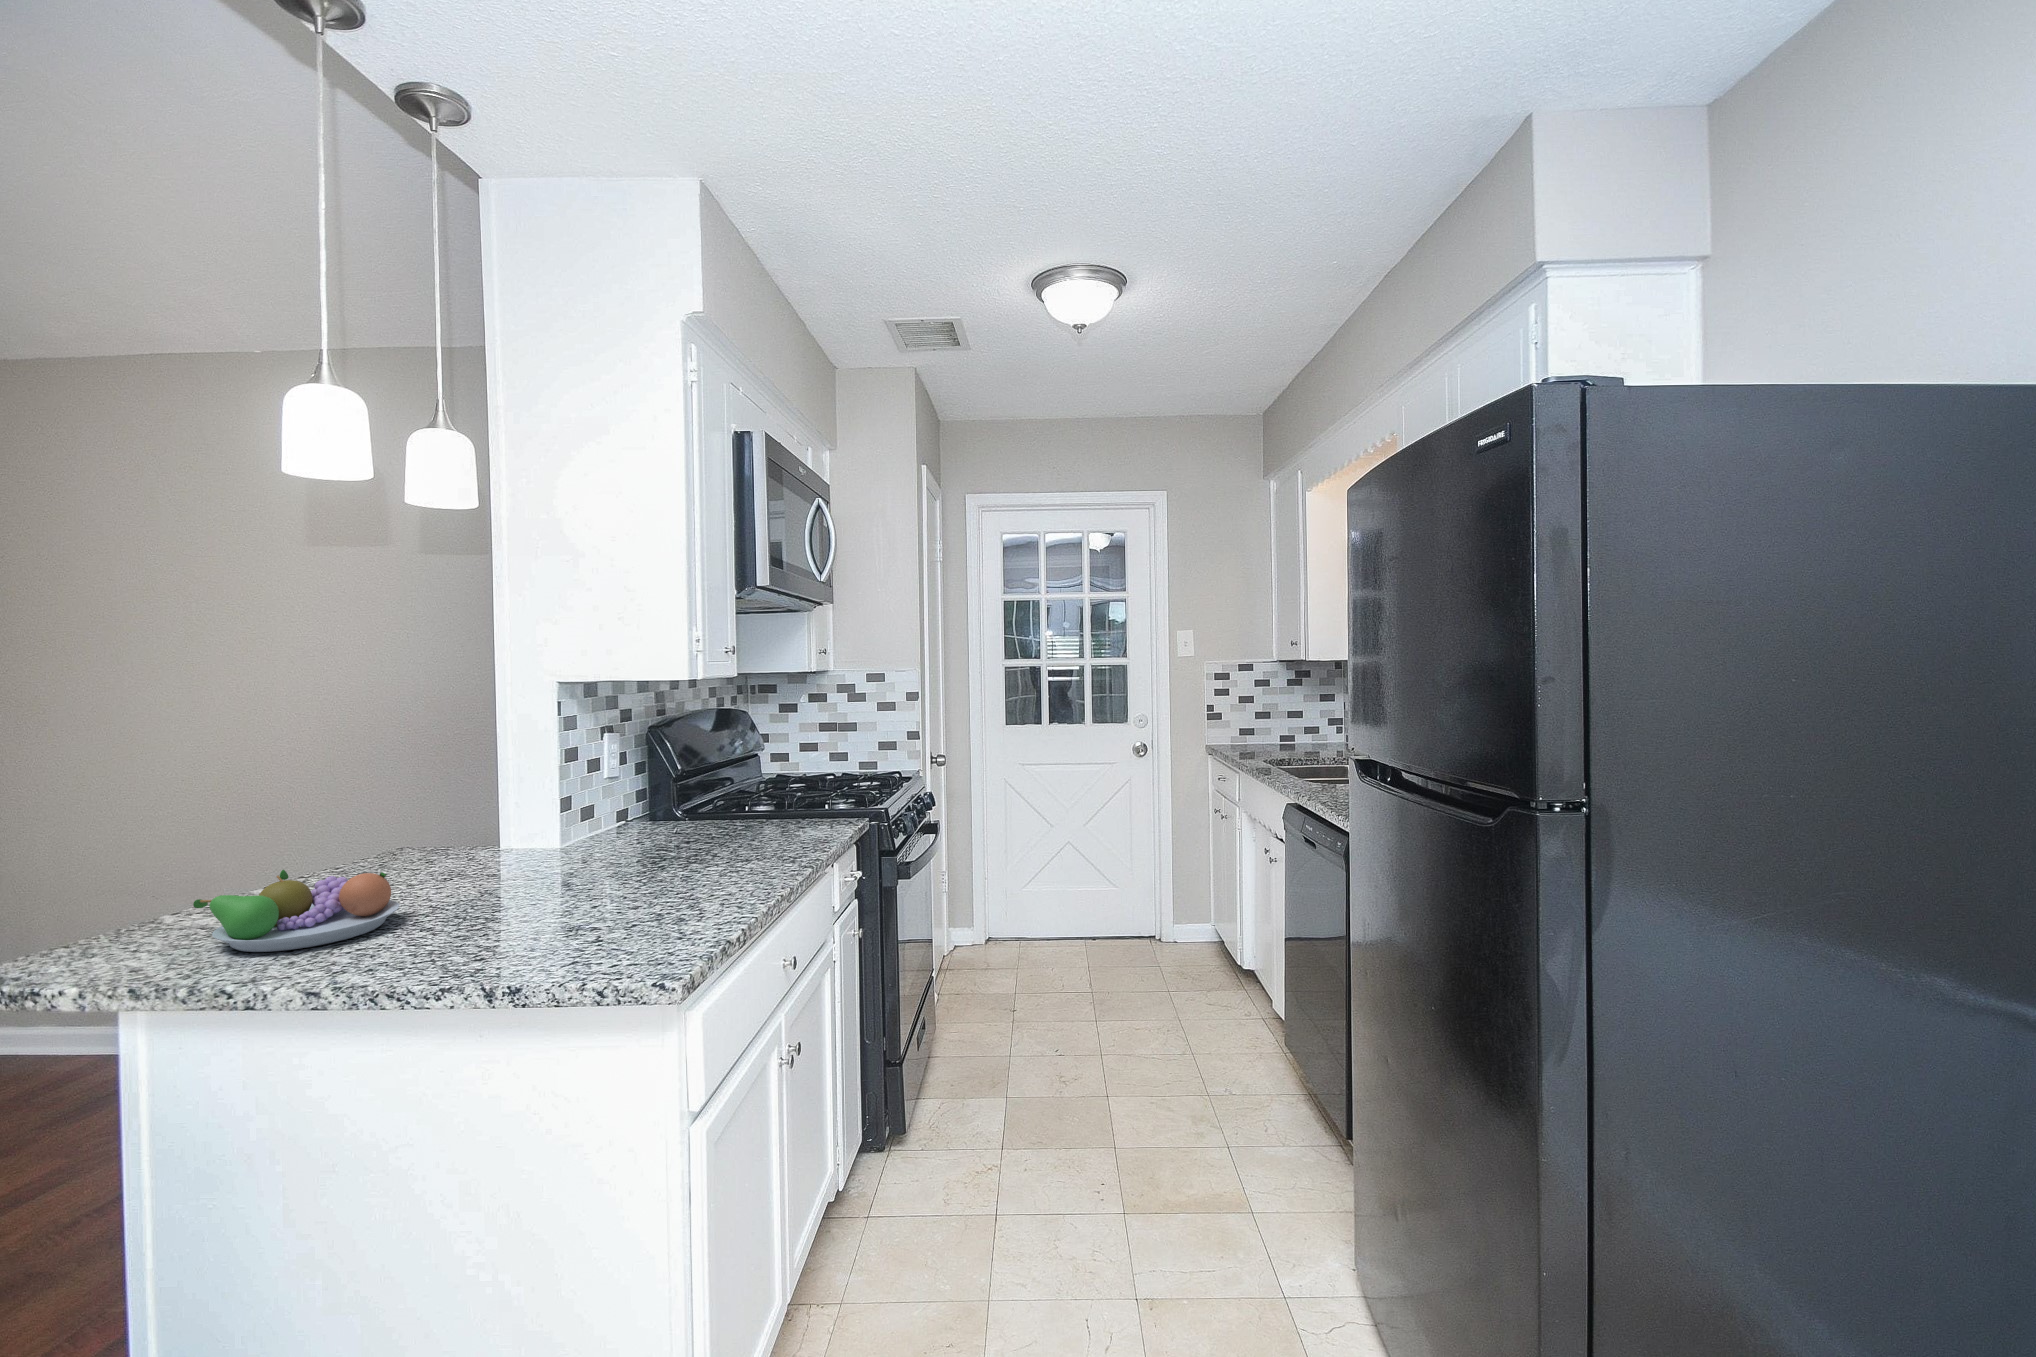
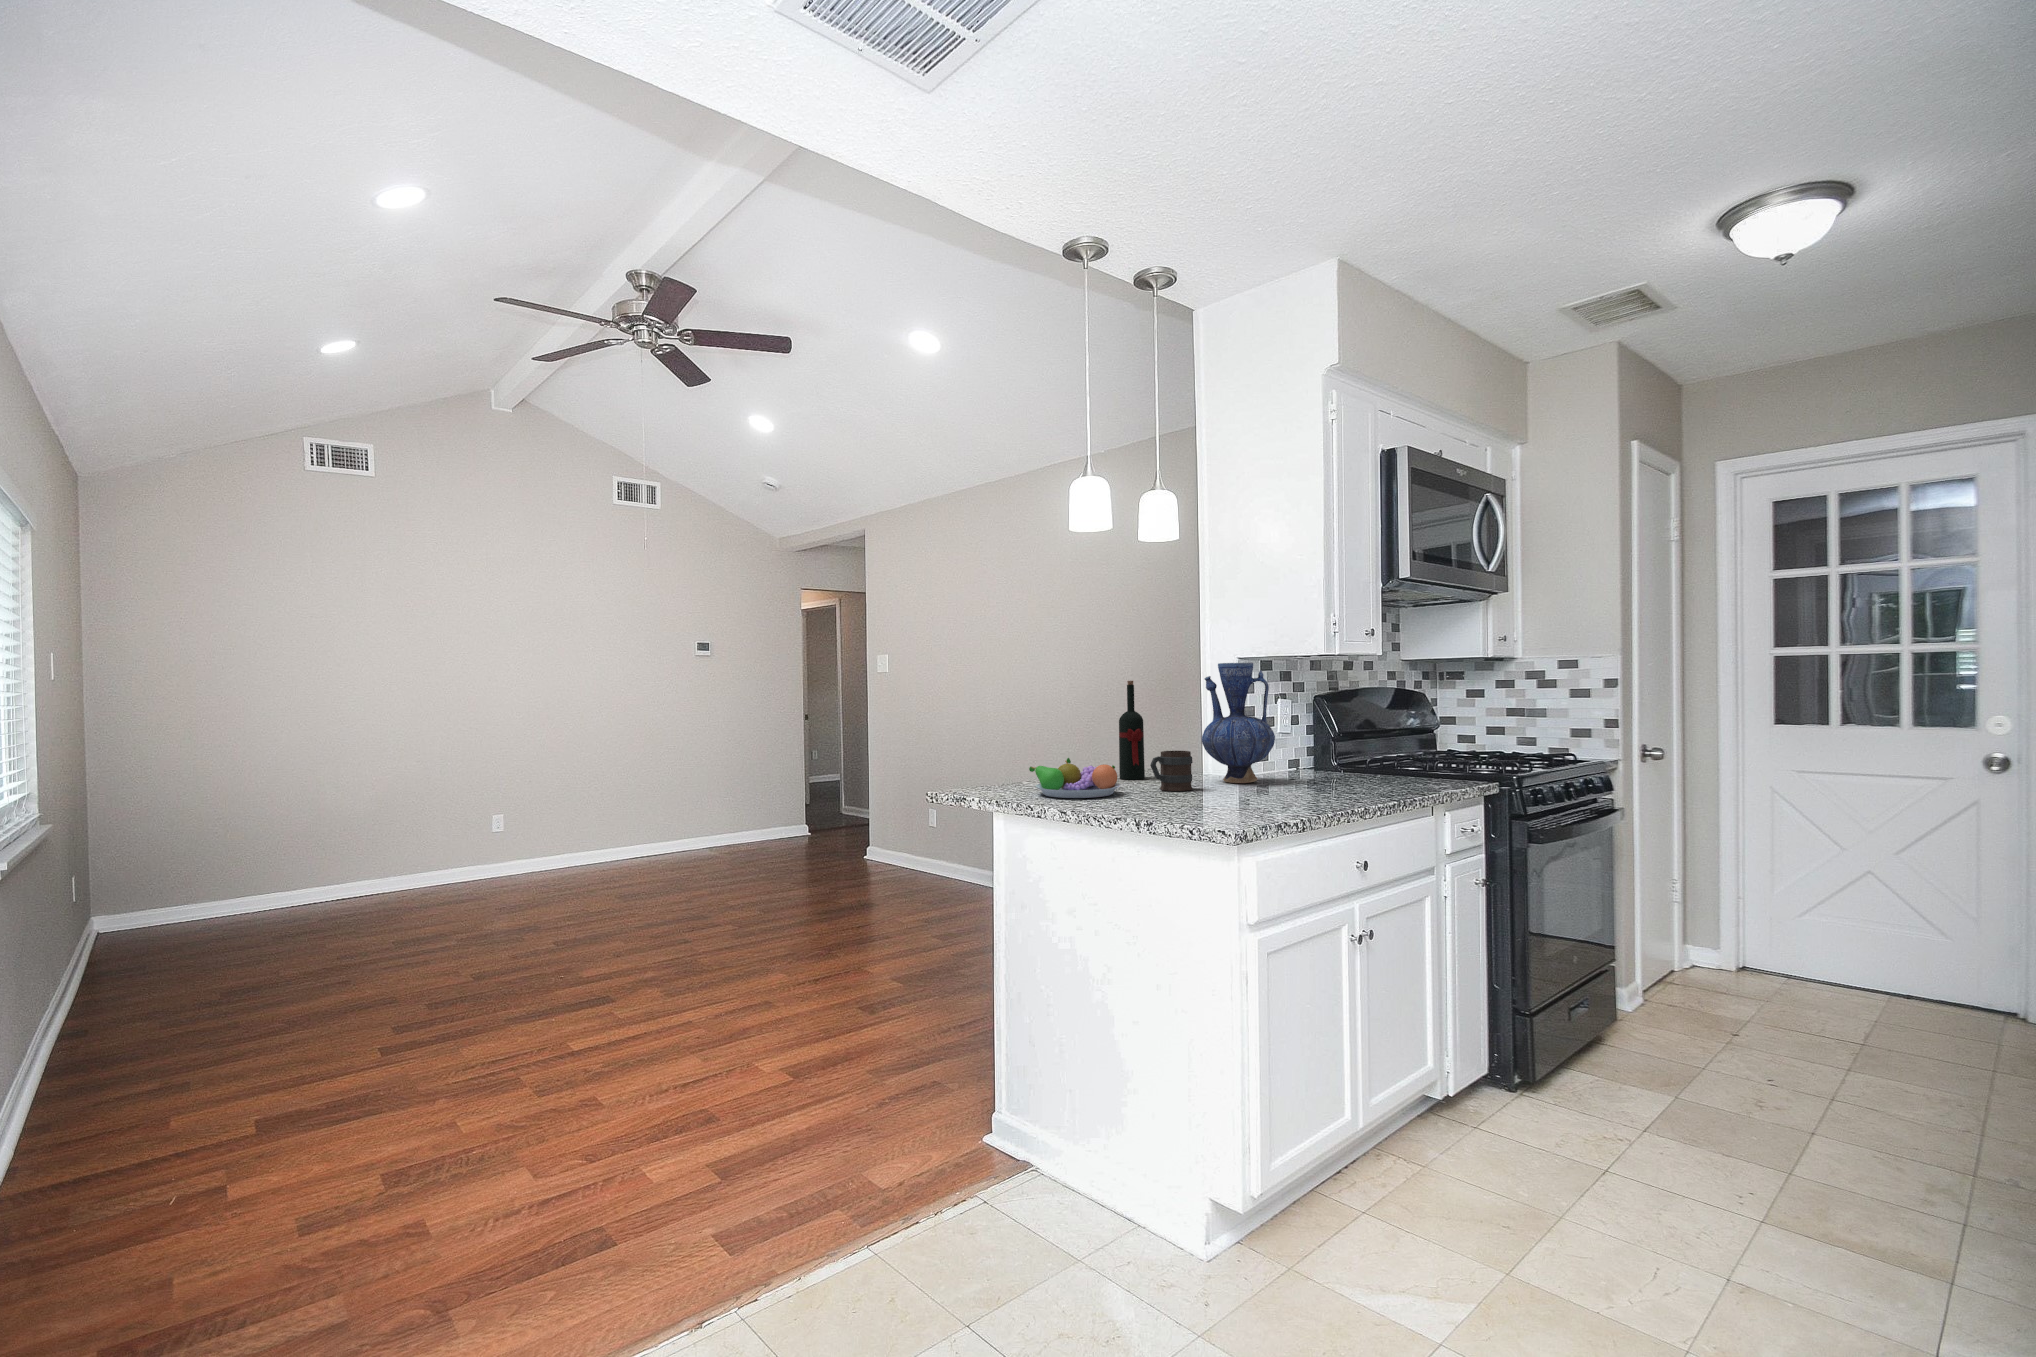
vase: none [518,692,629,862] -> present [1202,662,1275,783]
wine bottle: none [367,723,417,879] -> present [1119,681,1145,779]
mug: none [449,829,520,896] -> present [1150,751,1193,791]

